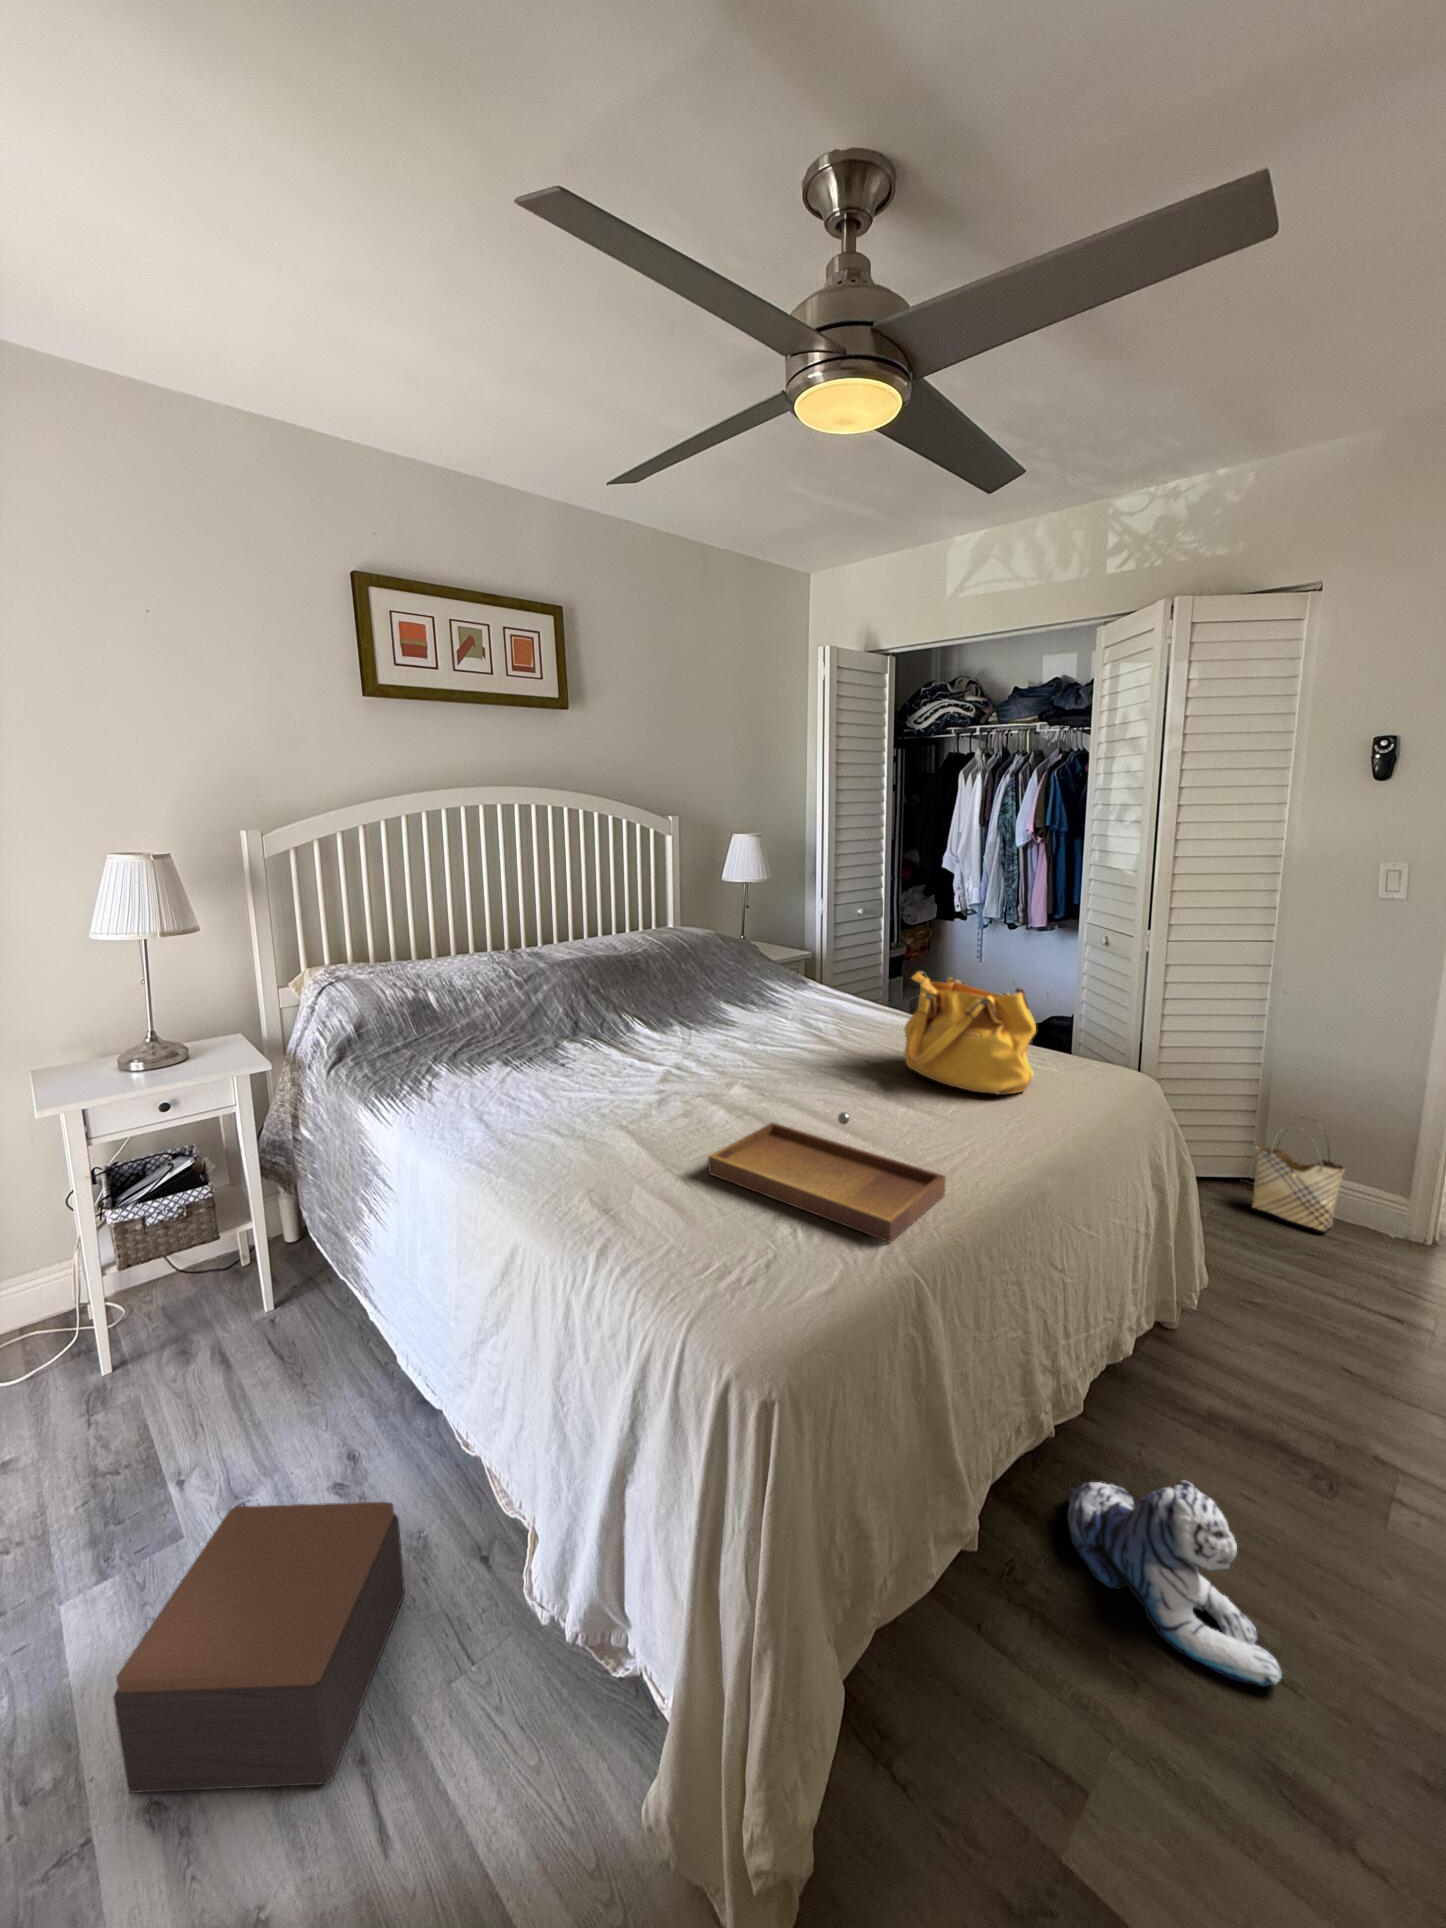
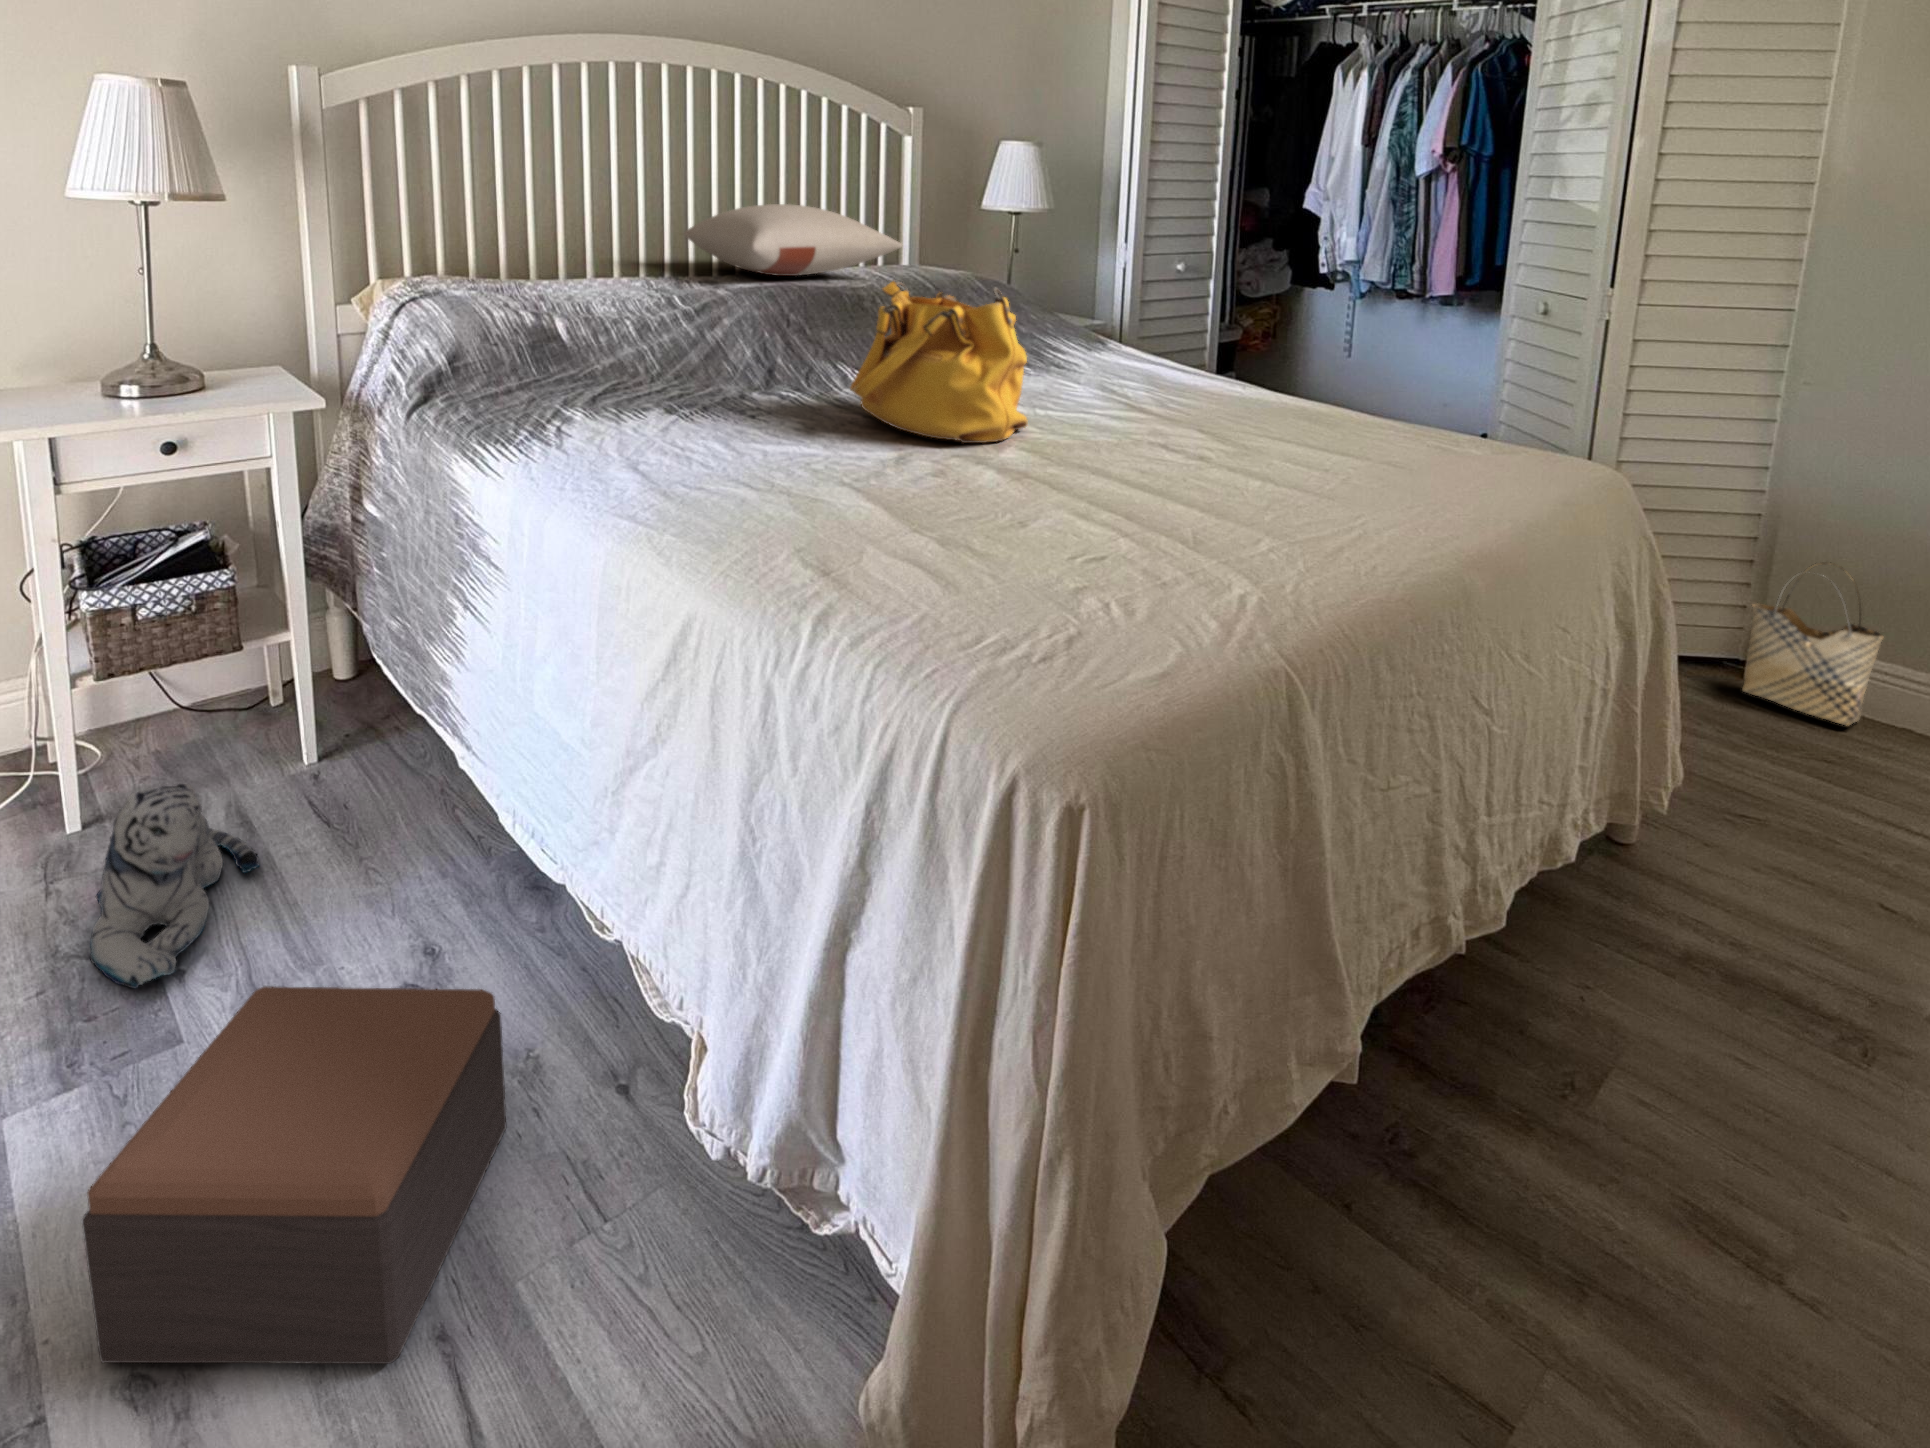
pillow: none [516,898,665,948] -> present [684,204,903,276]
handbag: present [904,972,1036,1095] -> present [850,281,1028,443]
tray: present [708,1112,946,1242] -> none [971,457,1324,630]
plush toy: present [1068,1481,1282,1686] -> present [90,784,259,988]

